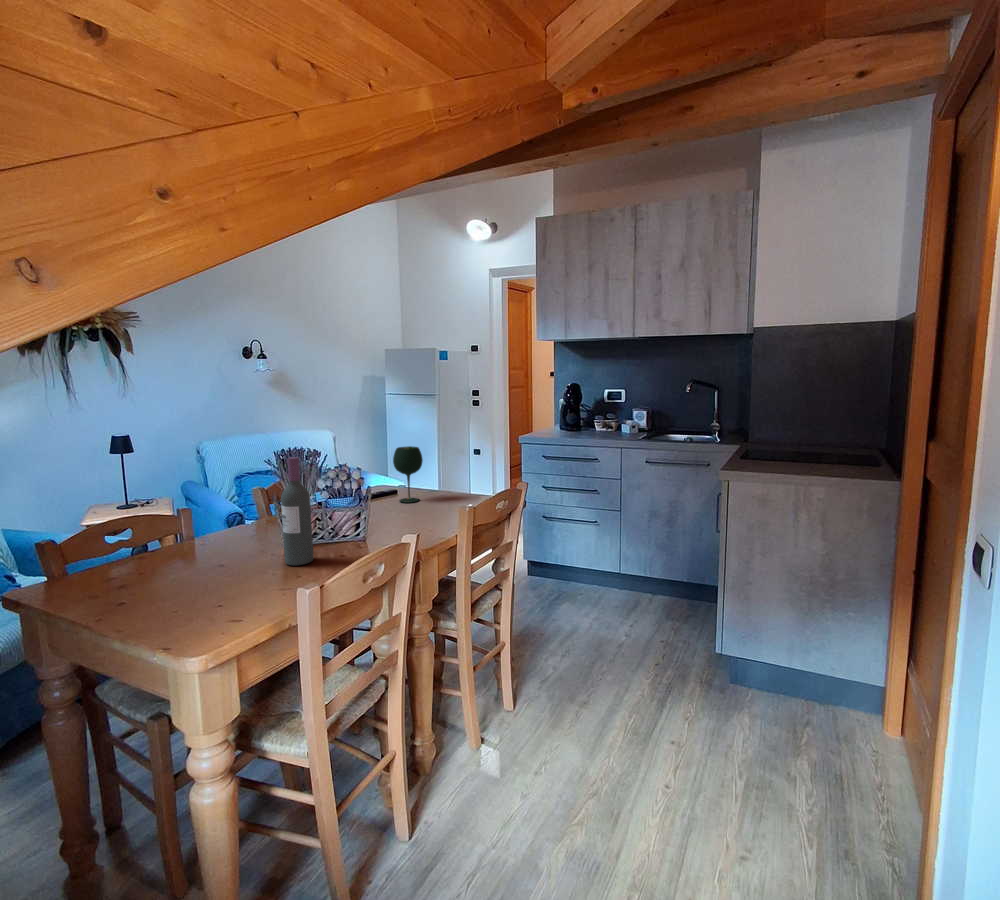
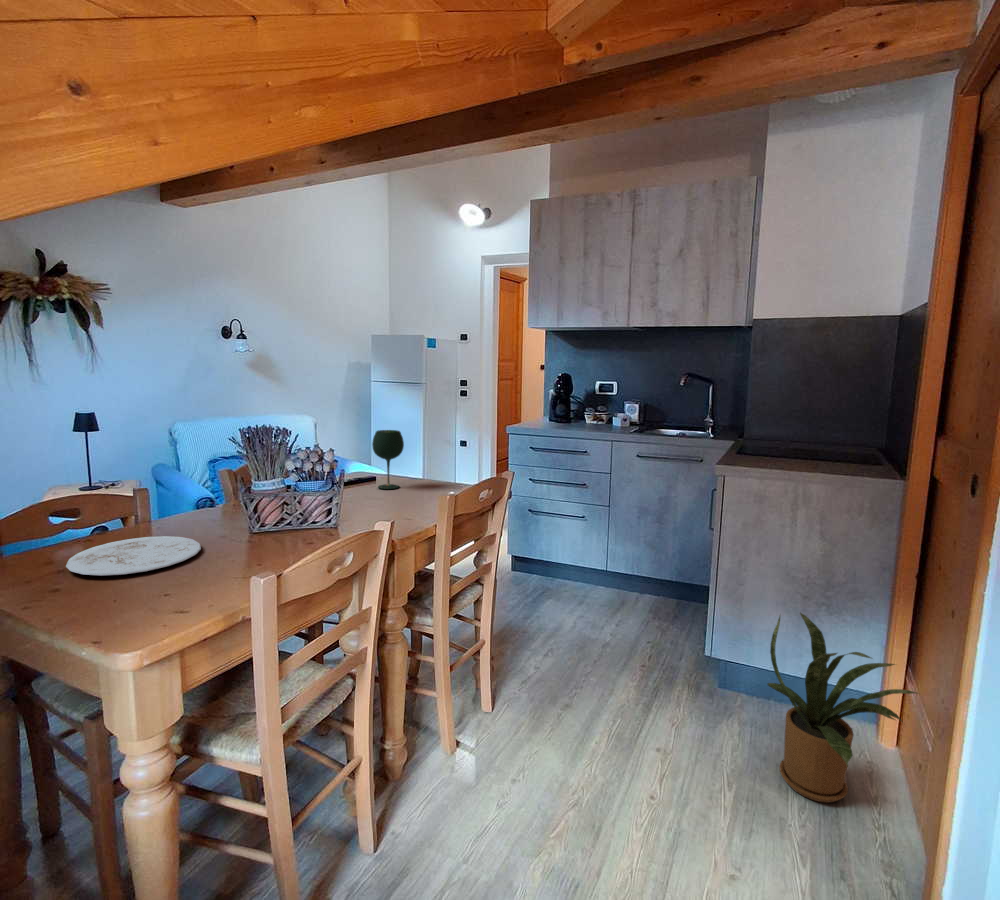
wine bottle: present [281,457,314,565] -> none [243,433,278,552]
plate: none [128,553,245,590] -> present [66,536,201,576]
house plant: none [774,609,916,789] -> present [768,613,916,803]

